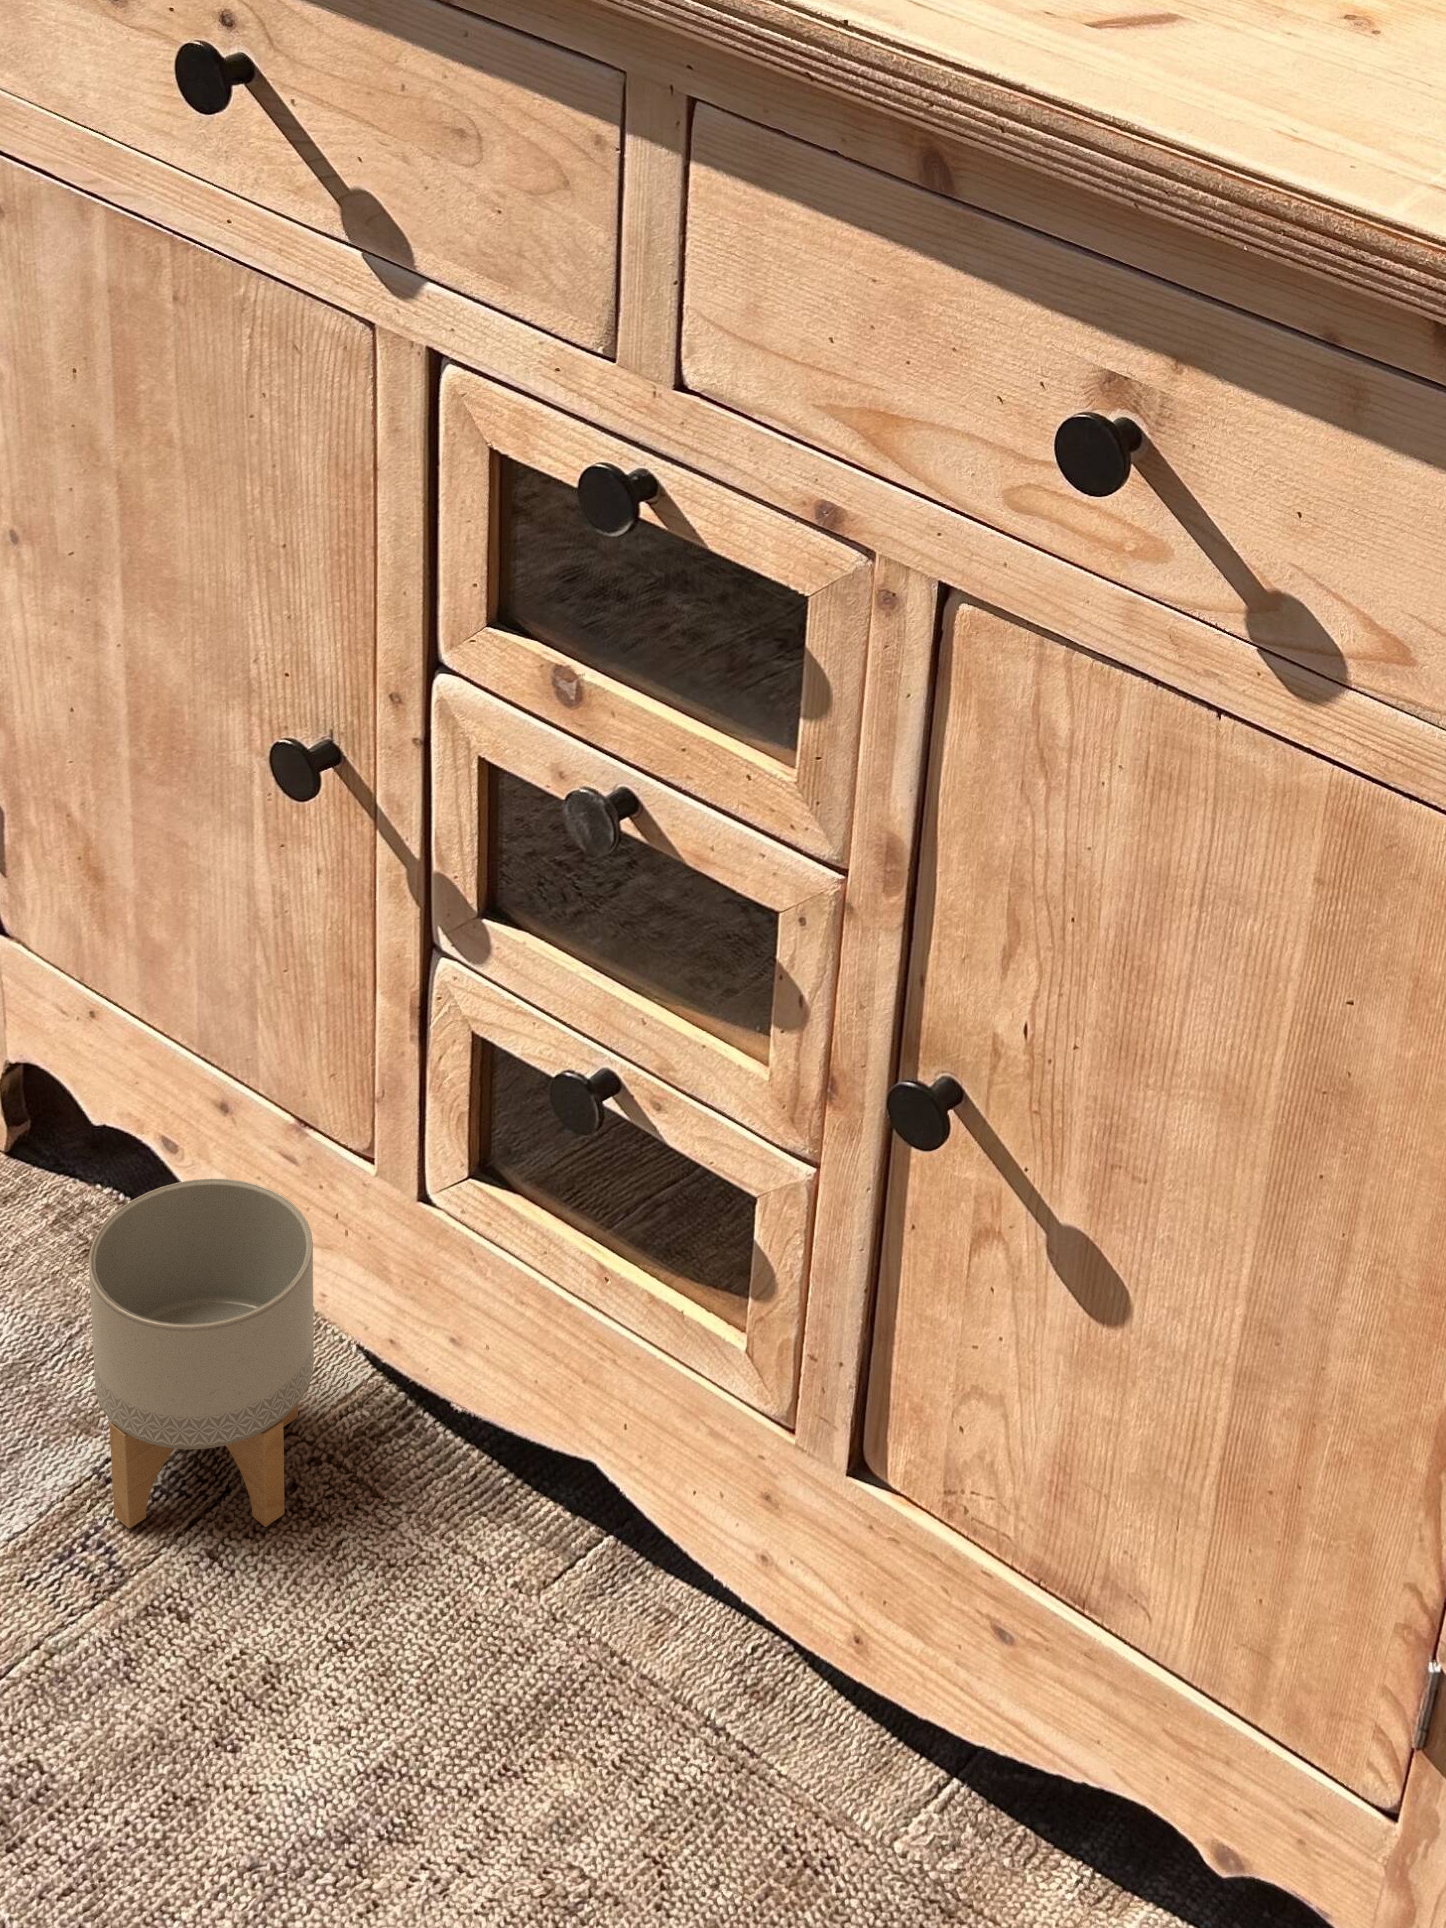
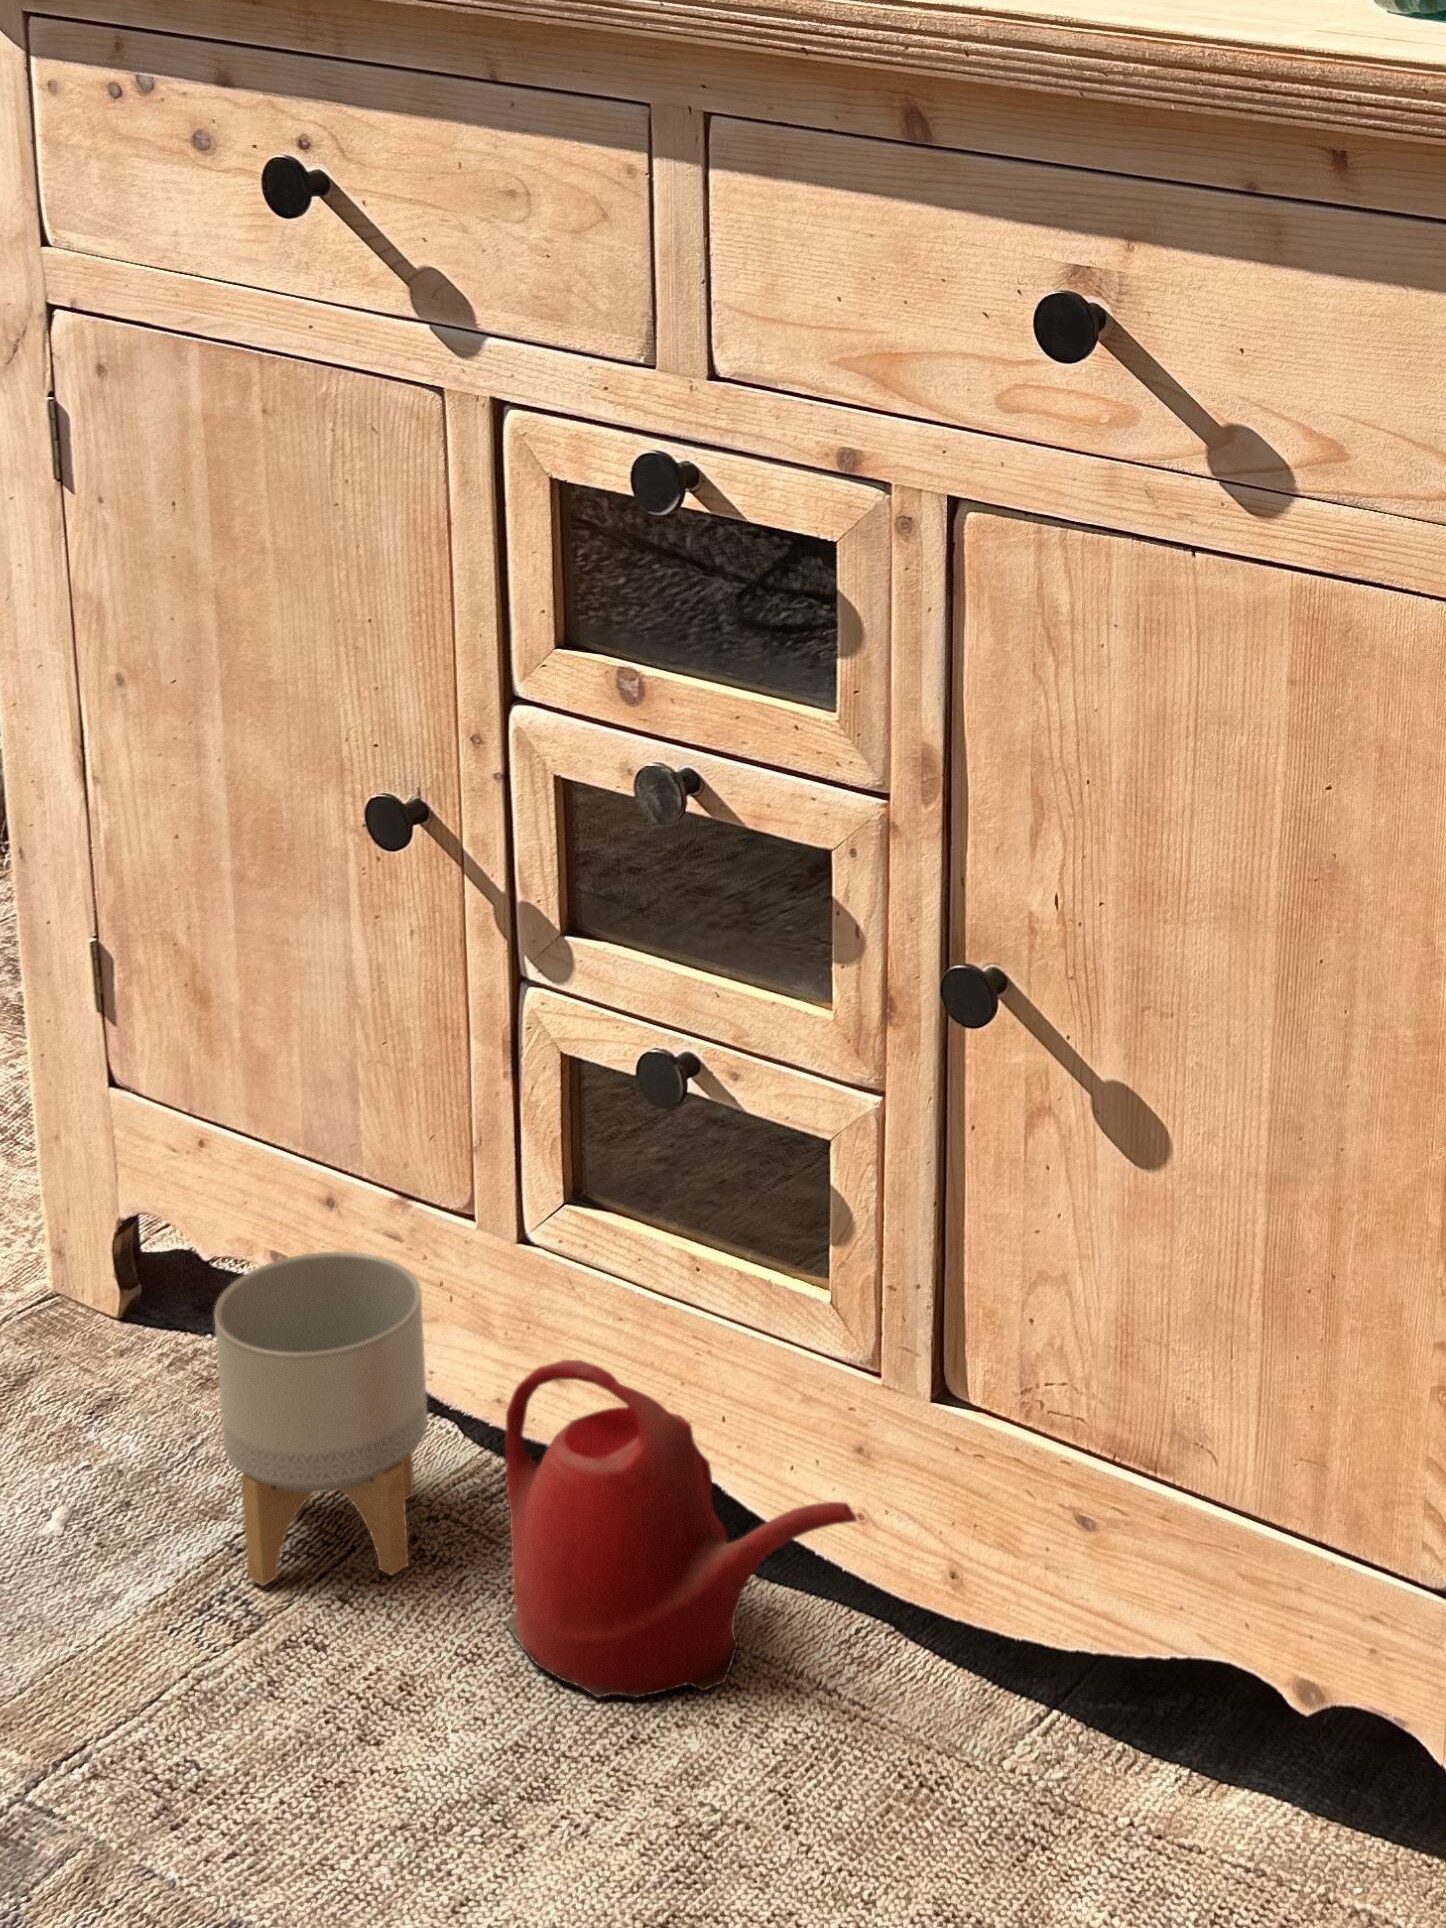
watering can: none [380,1362,755,1719] -> present [506,1360,857,1698]

